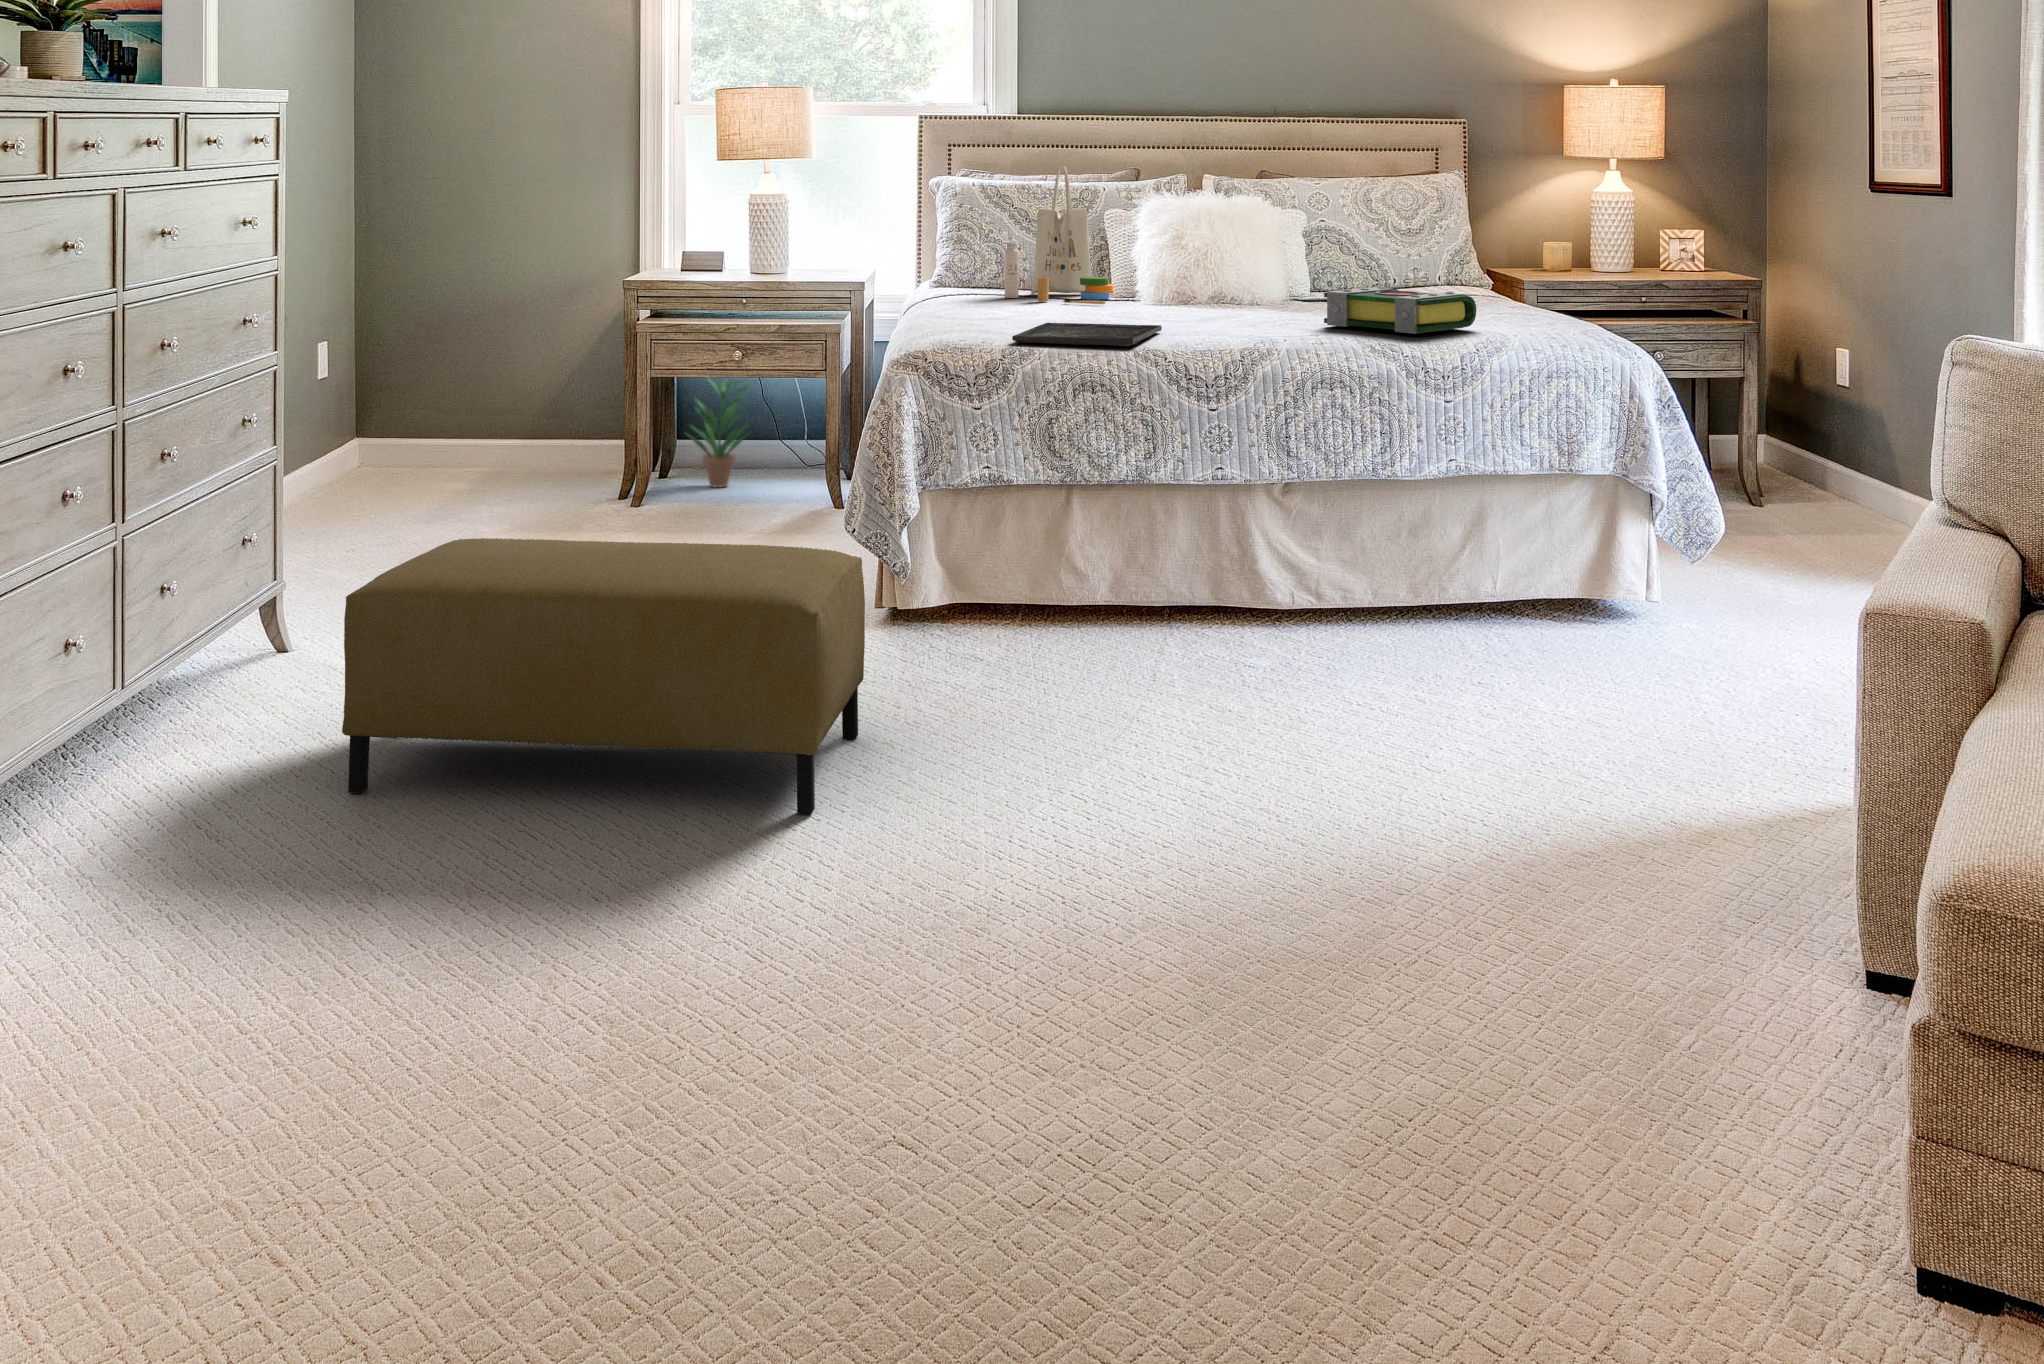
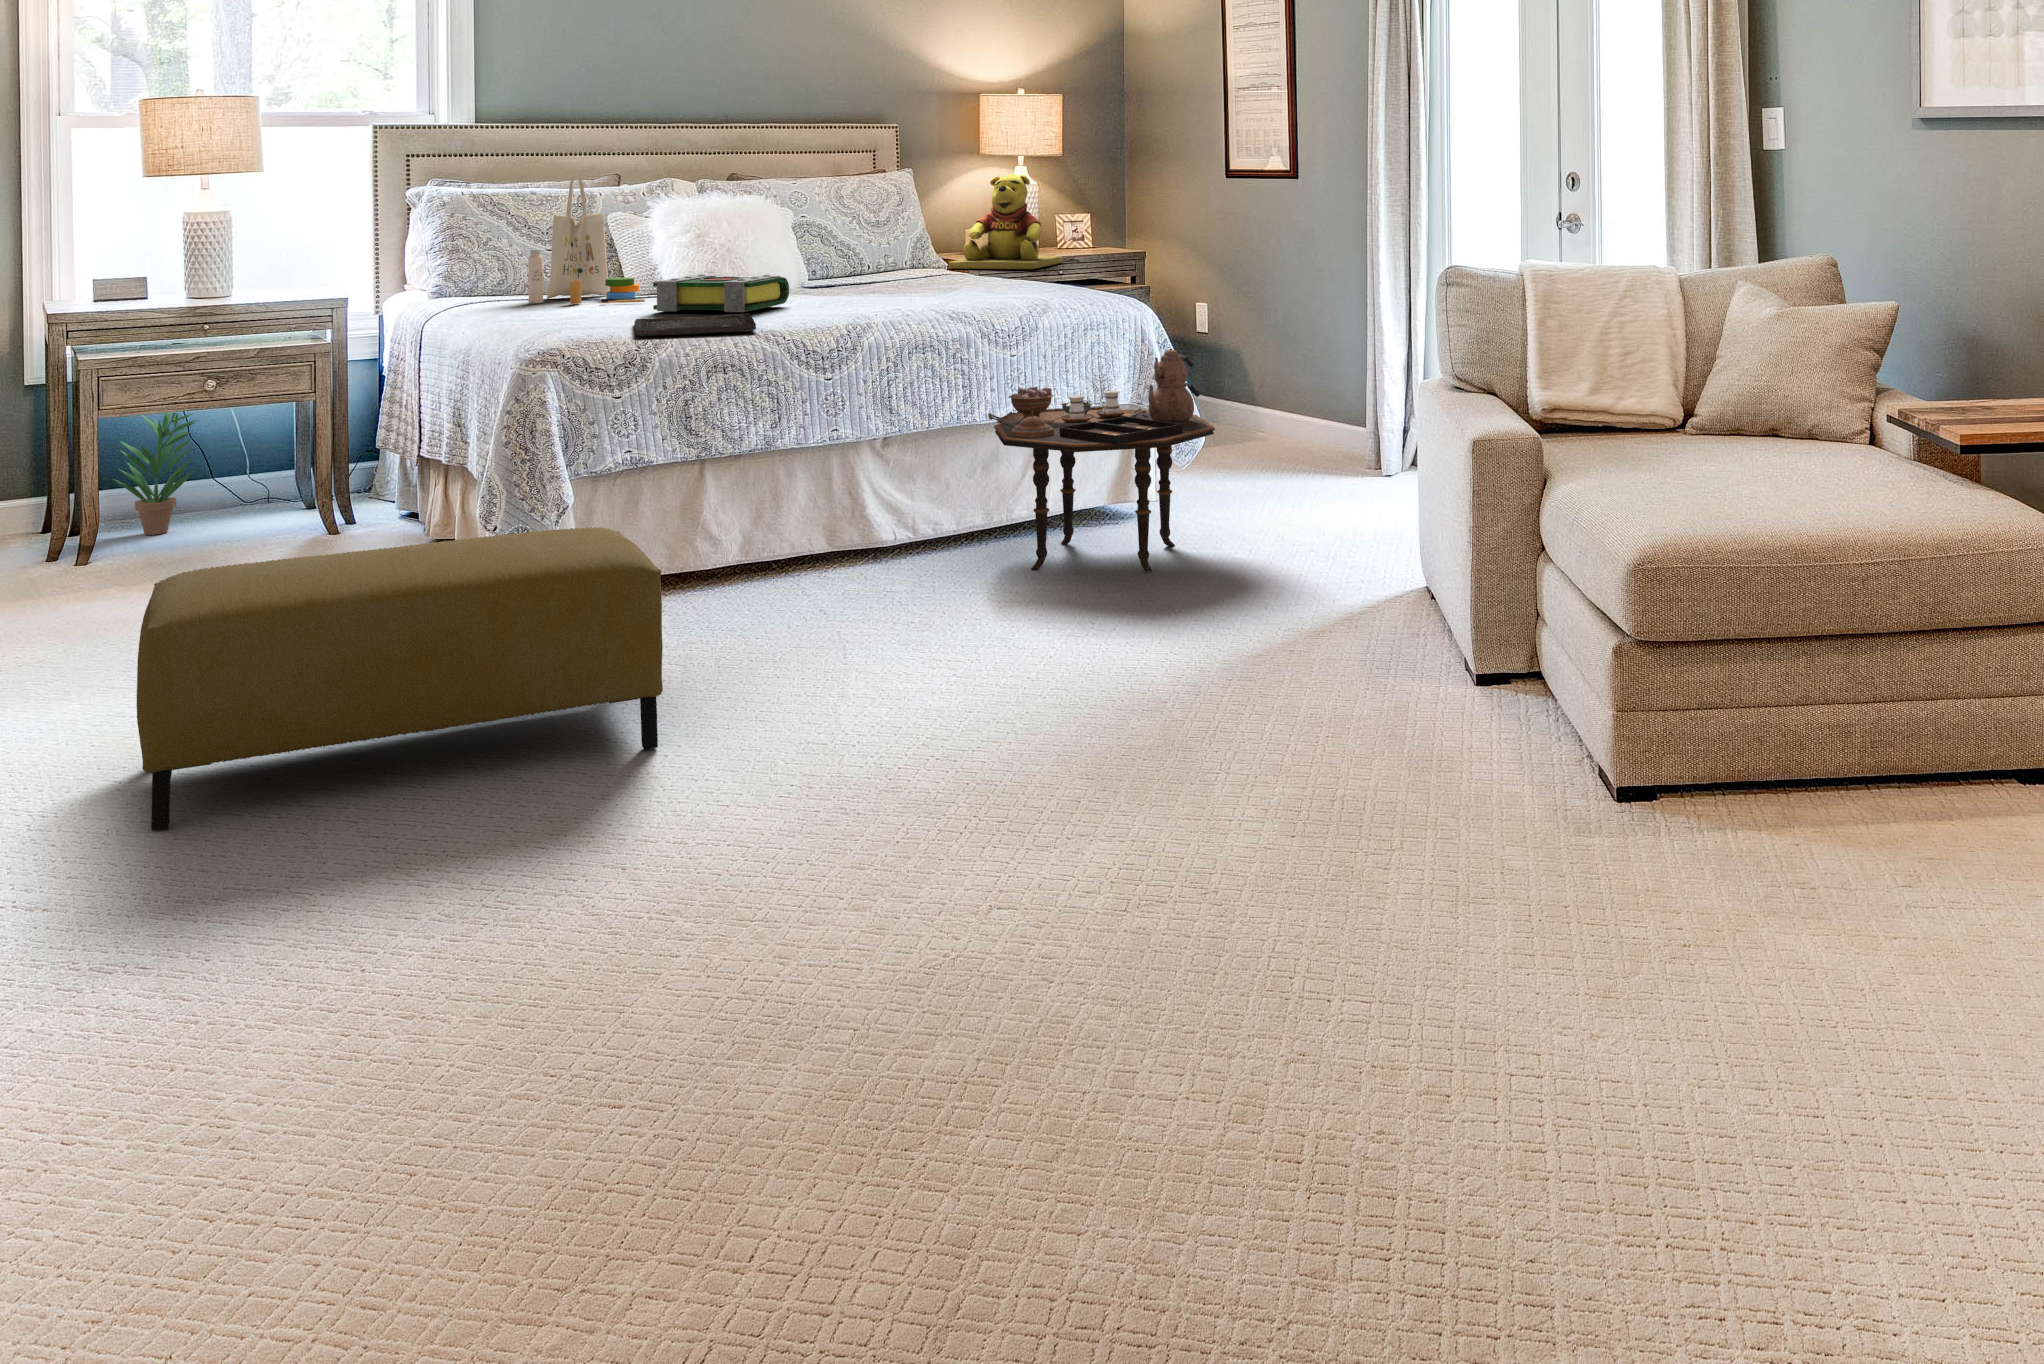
teddy bear: none [1489,180,1637,296] -> present [949,174,1063,269]
book: present [1324,286,1476,334] -> present [653,274,789,312]
side table: none [1391,413,1675,702] -> present [988,348,1215,572]

